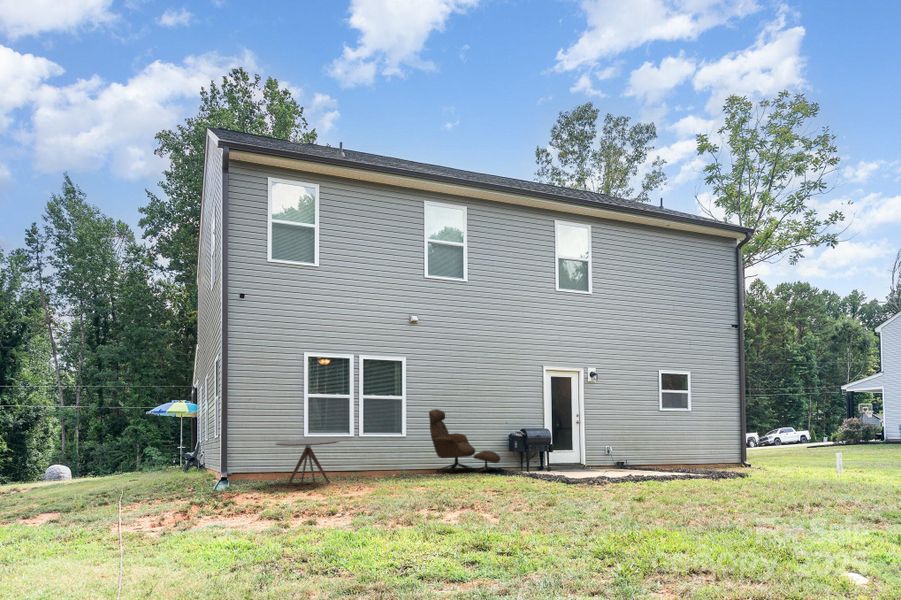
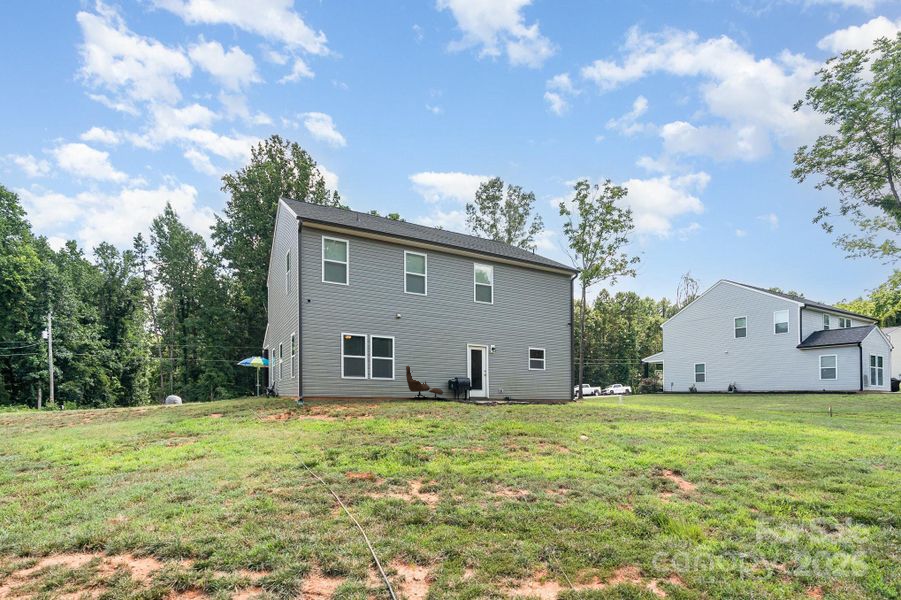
round table: present [275,439,340,488] -> none [326,380,360,405]

